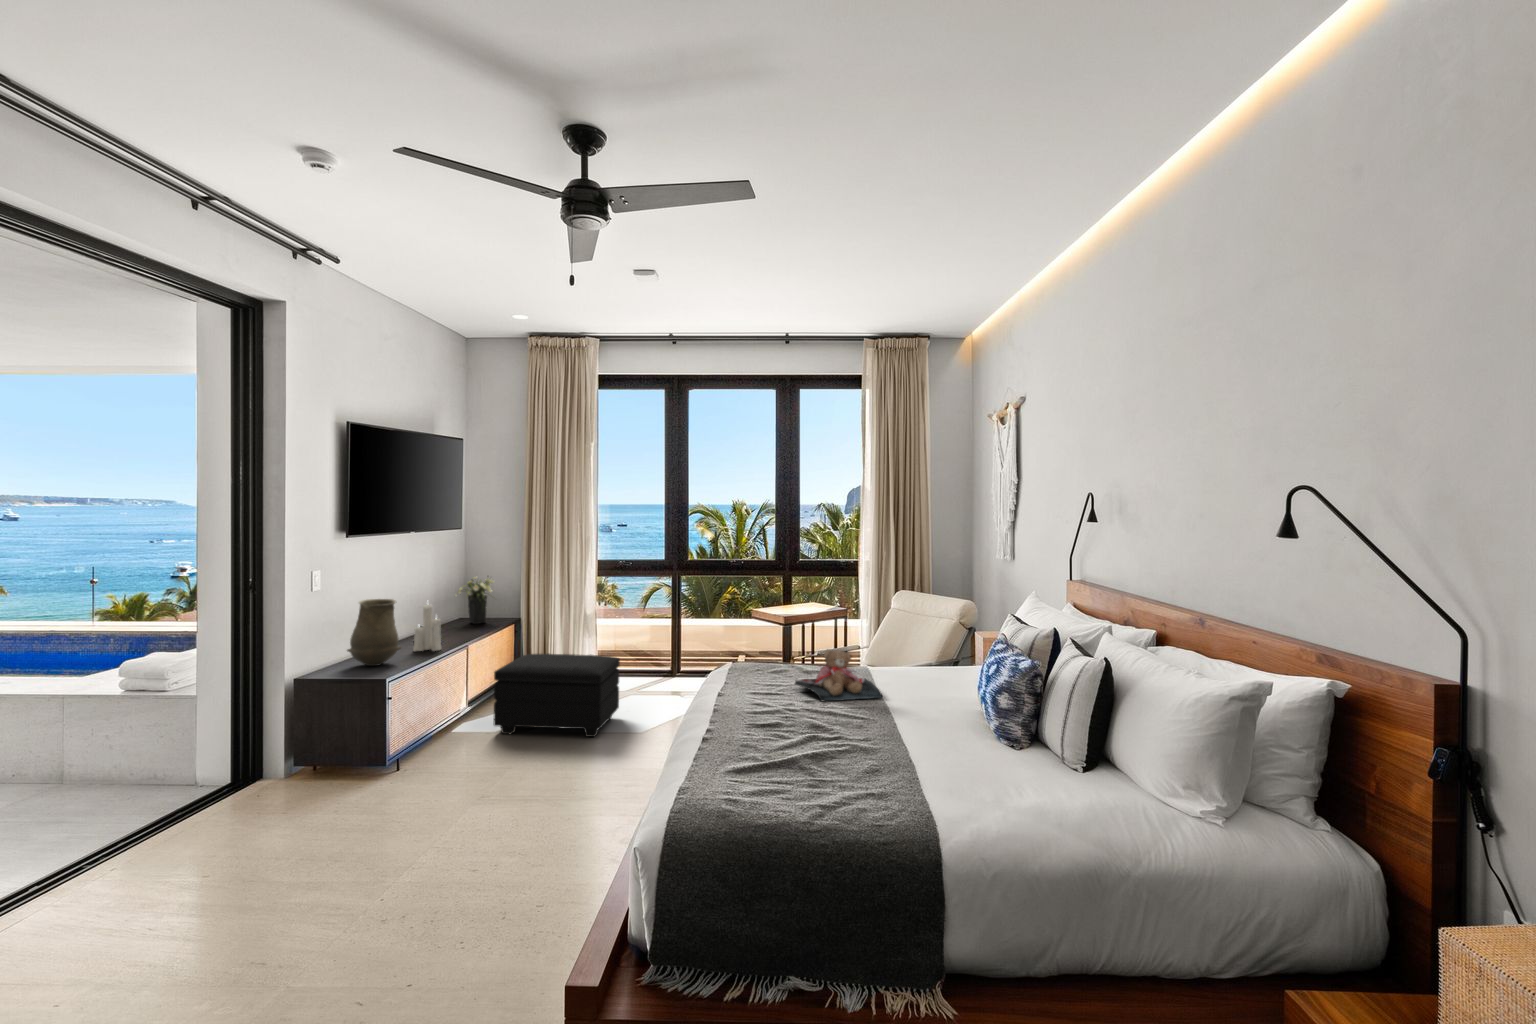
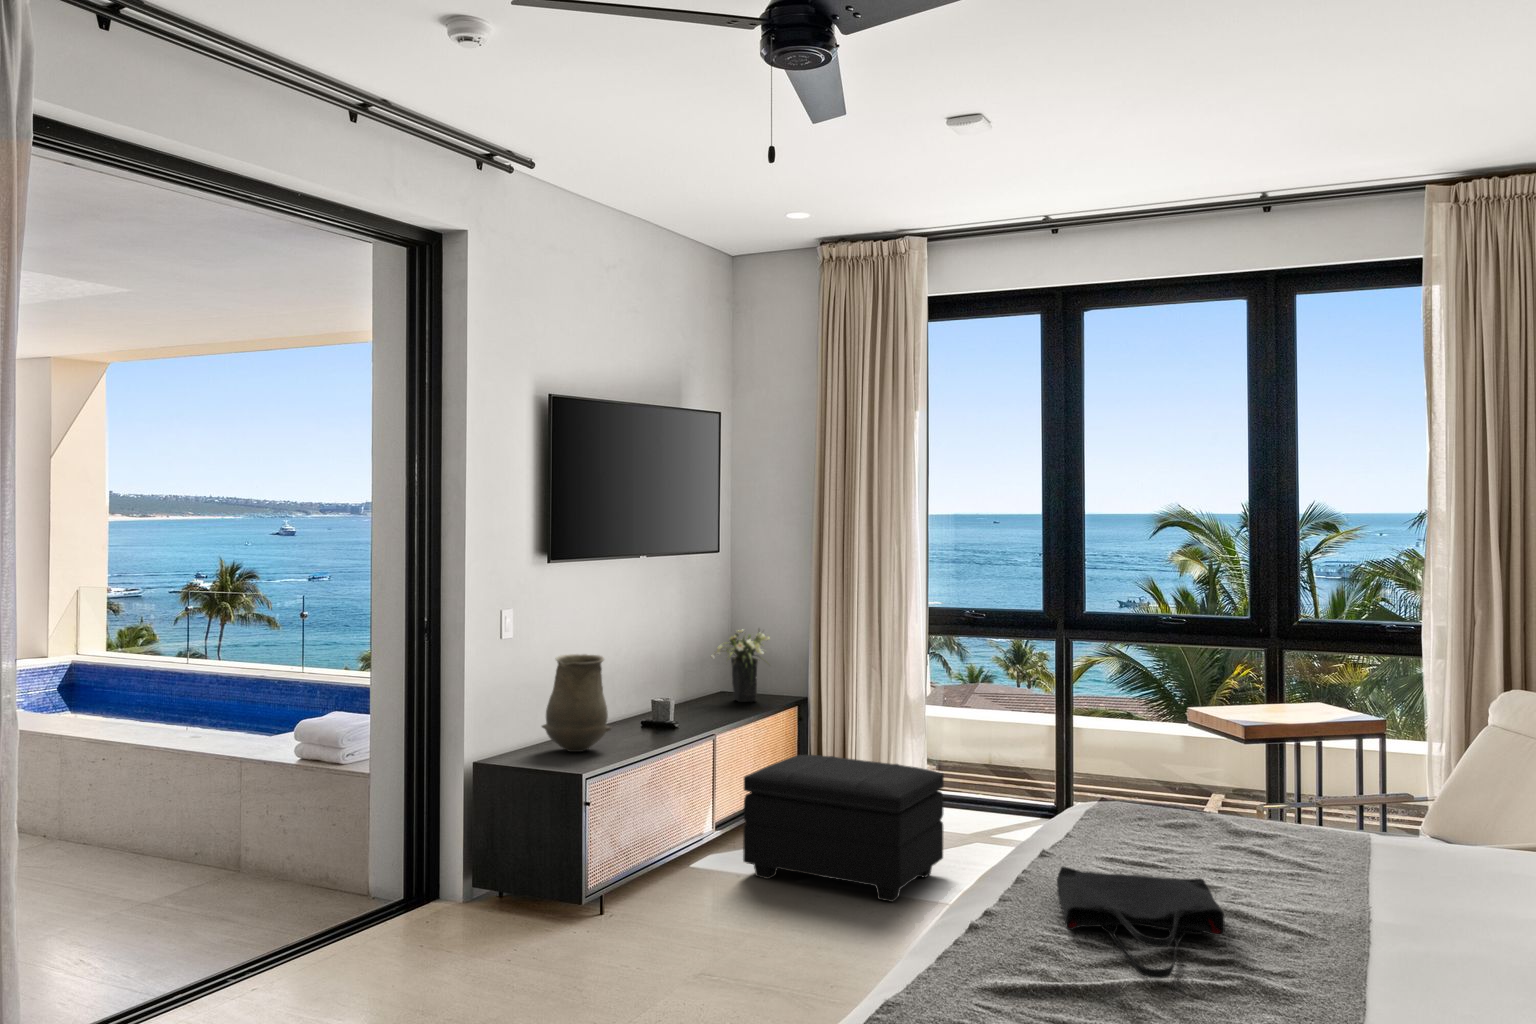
candle: present [413,605,441,651] -> none [635,654,674,737]
teddy bear: present [795,649,882,701] -> none [1192,786,1380,899]
tote bag: none [743,698,832,749] -> present [1057,867,1225,978]

